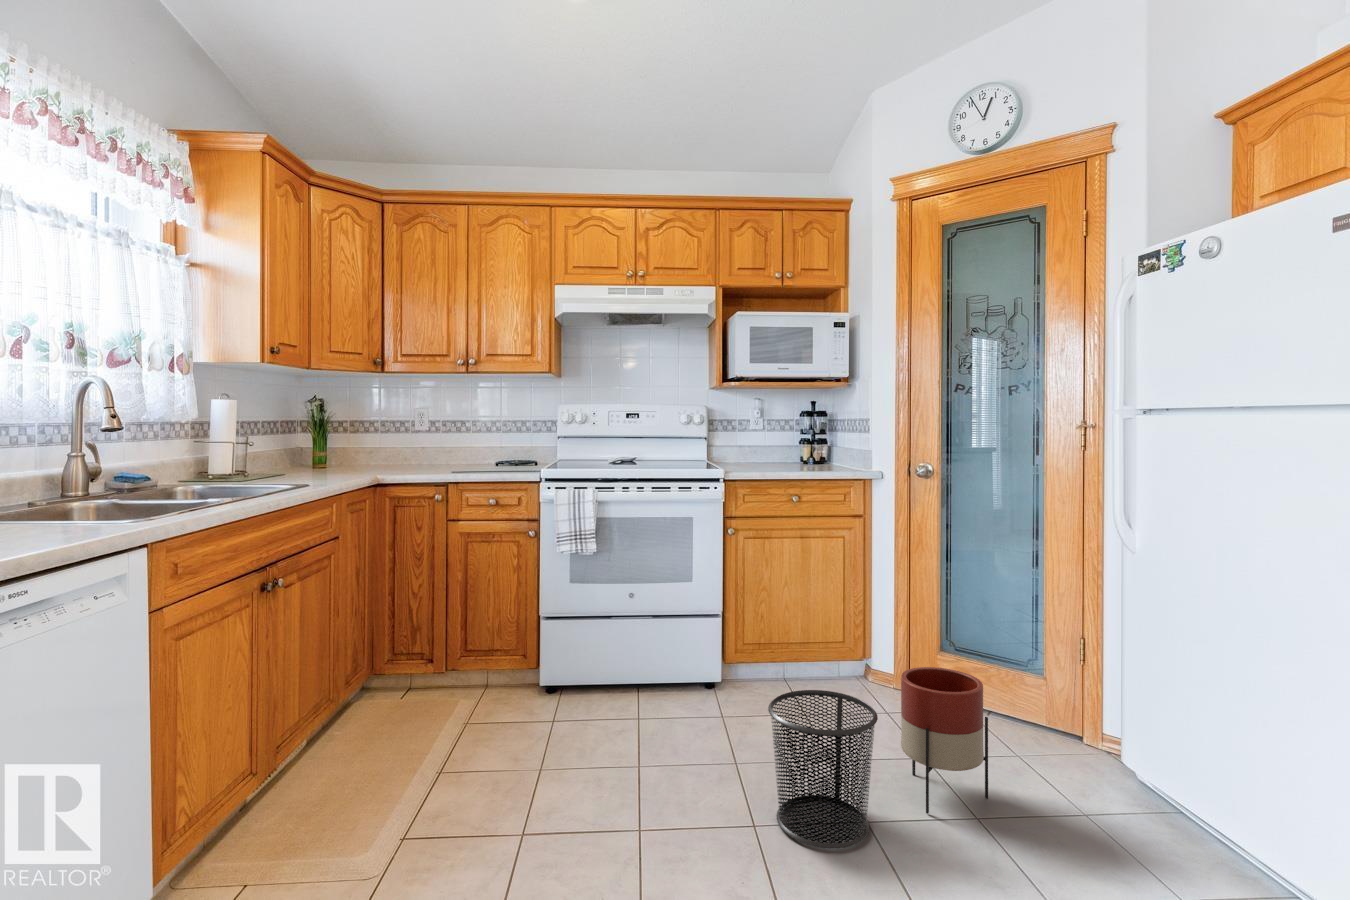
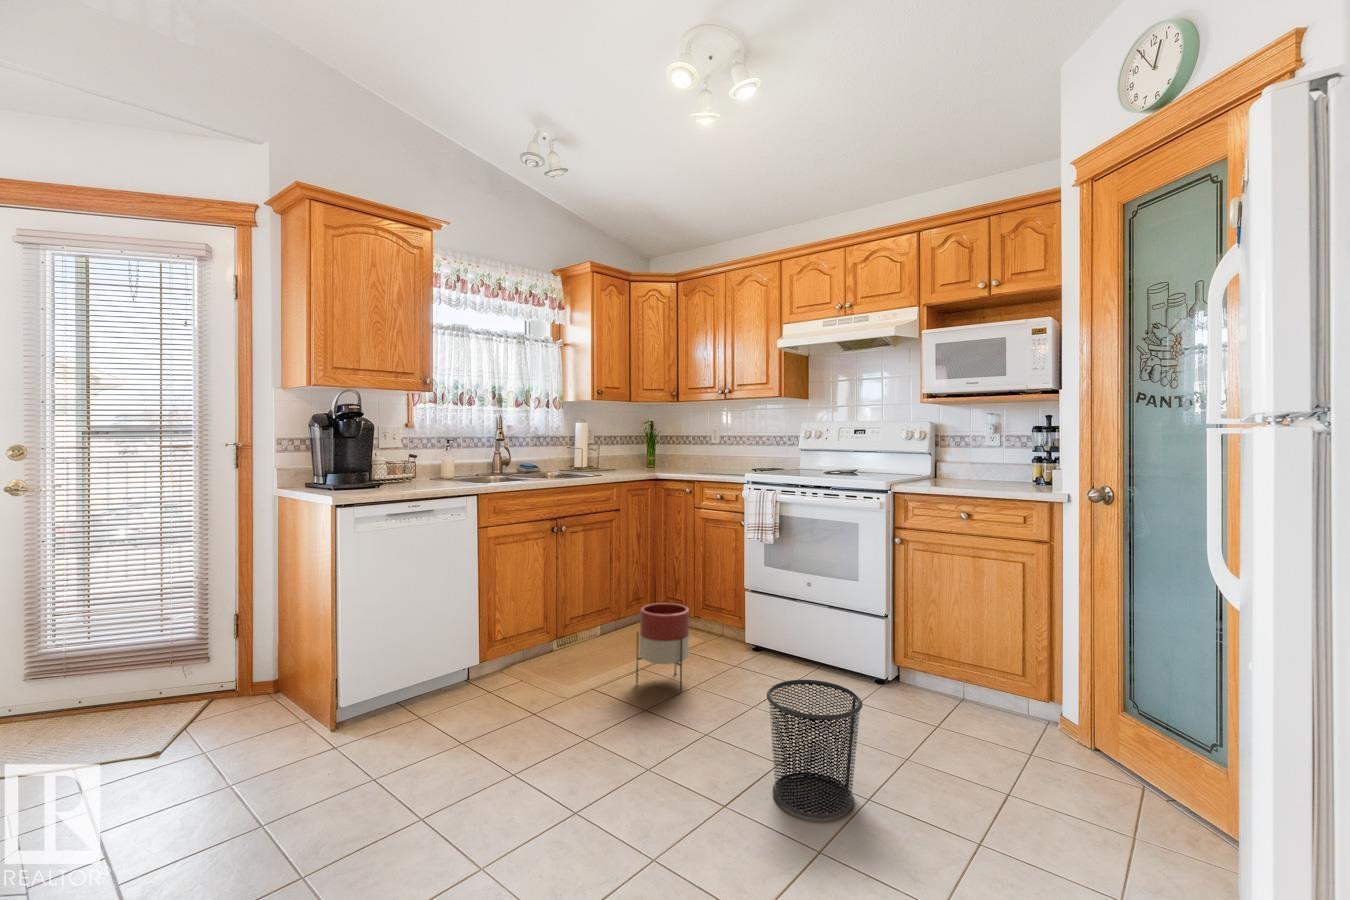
planter: present [901,667,988,814] -> present [636,603,689,691]

